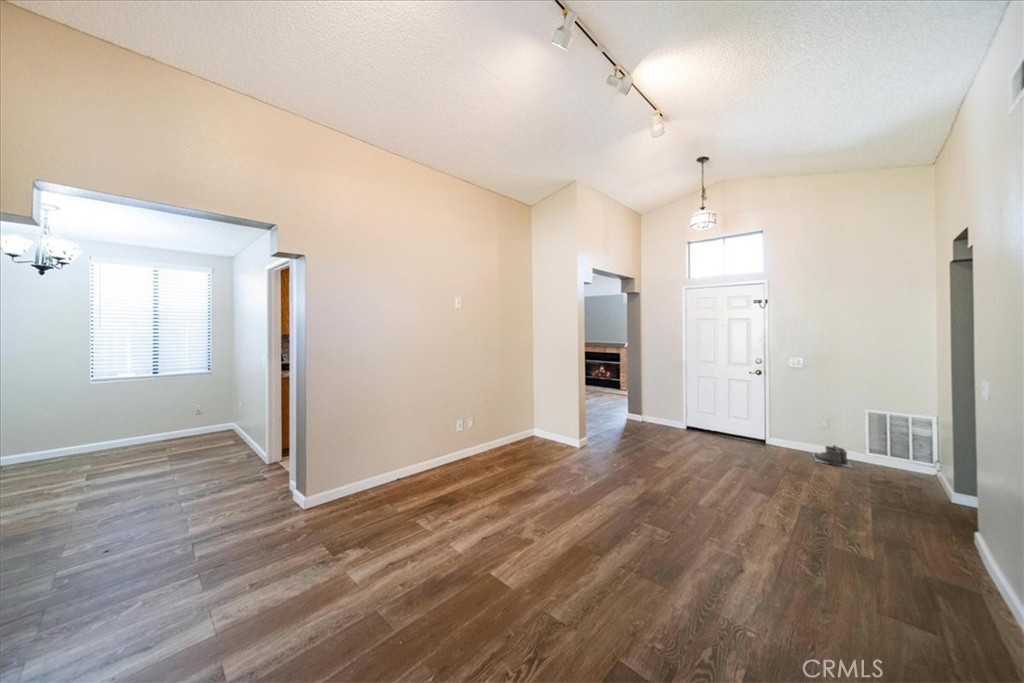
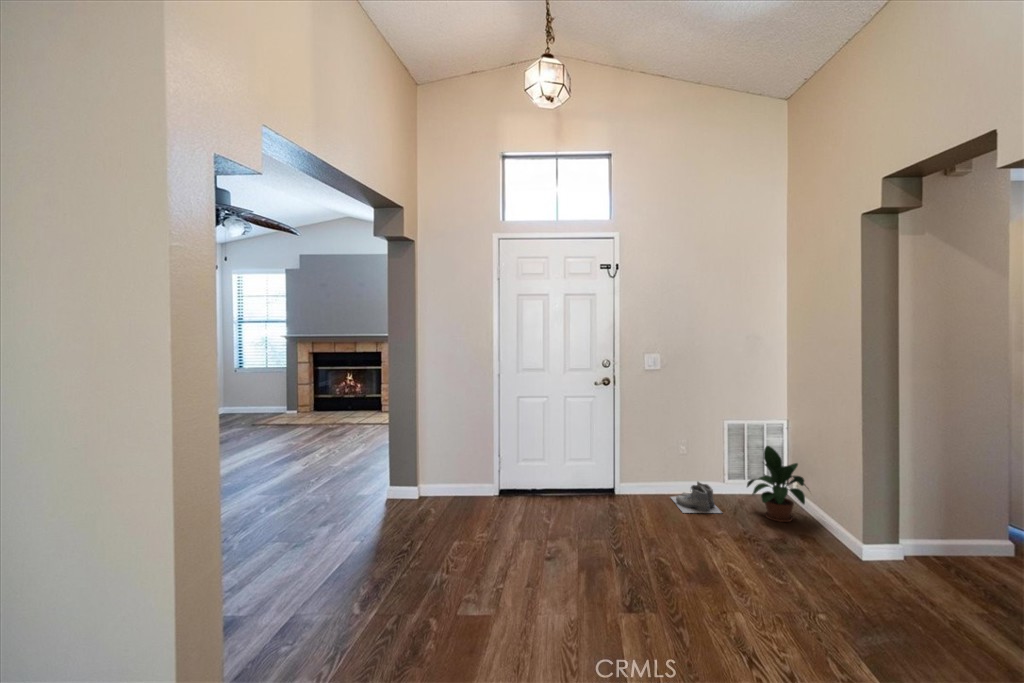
potted plant: none [880,427,945,484] -> present [747,446,806,522]

